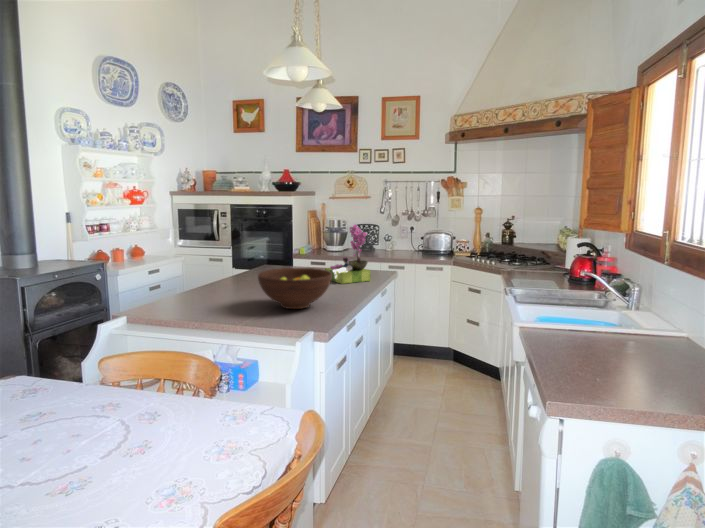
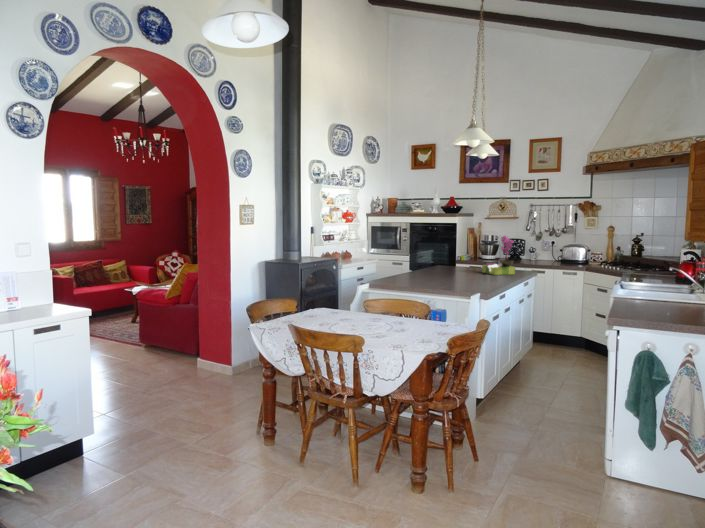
fruit bowl: present [258,268,332,309] -> none [442,260,489,284]

